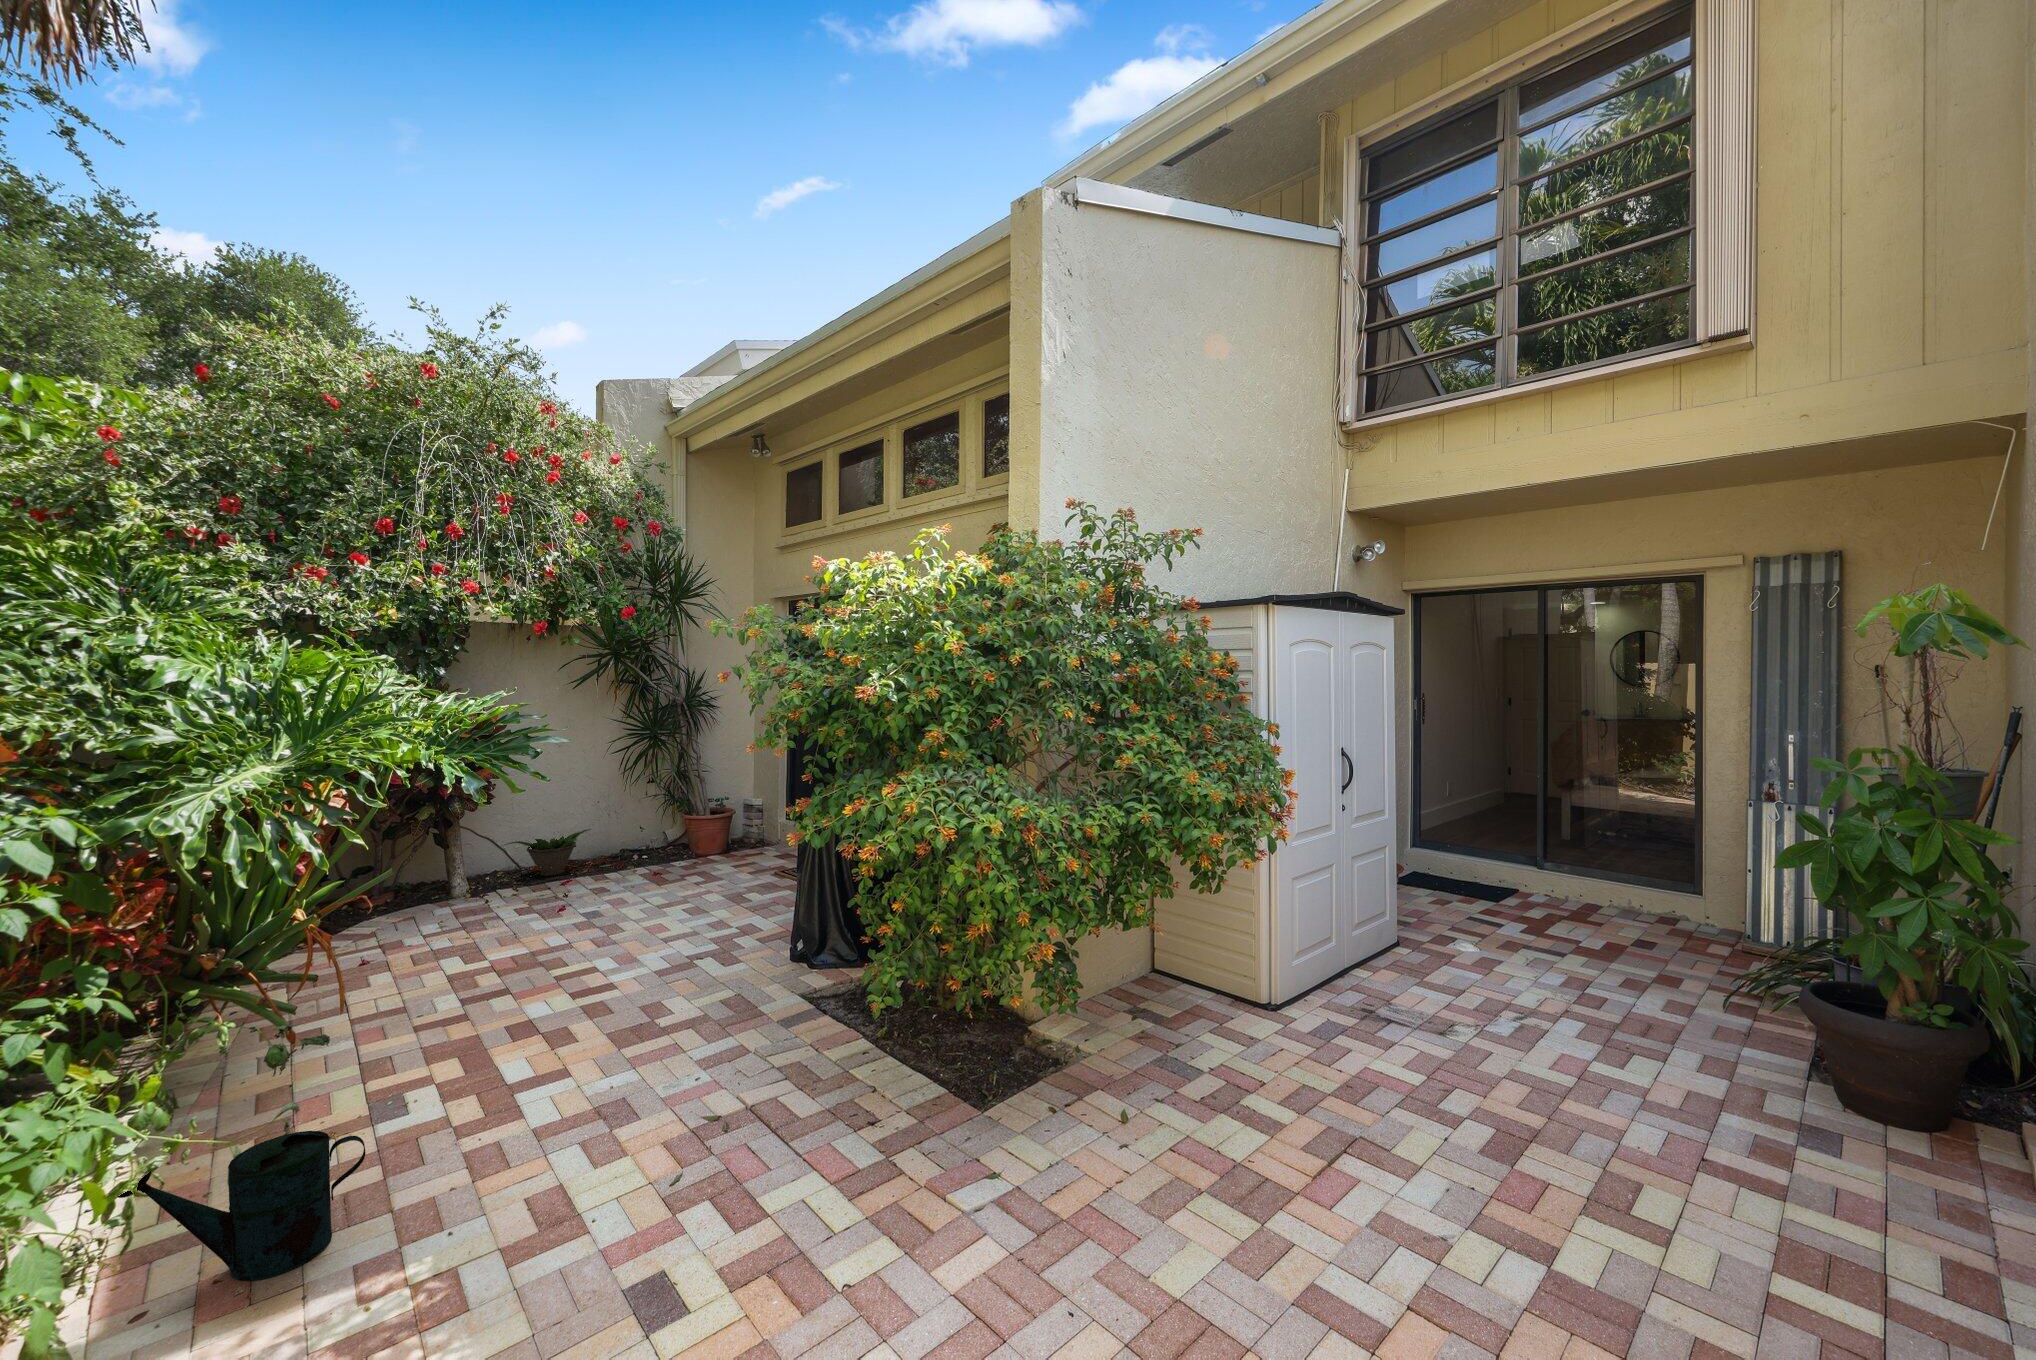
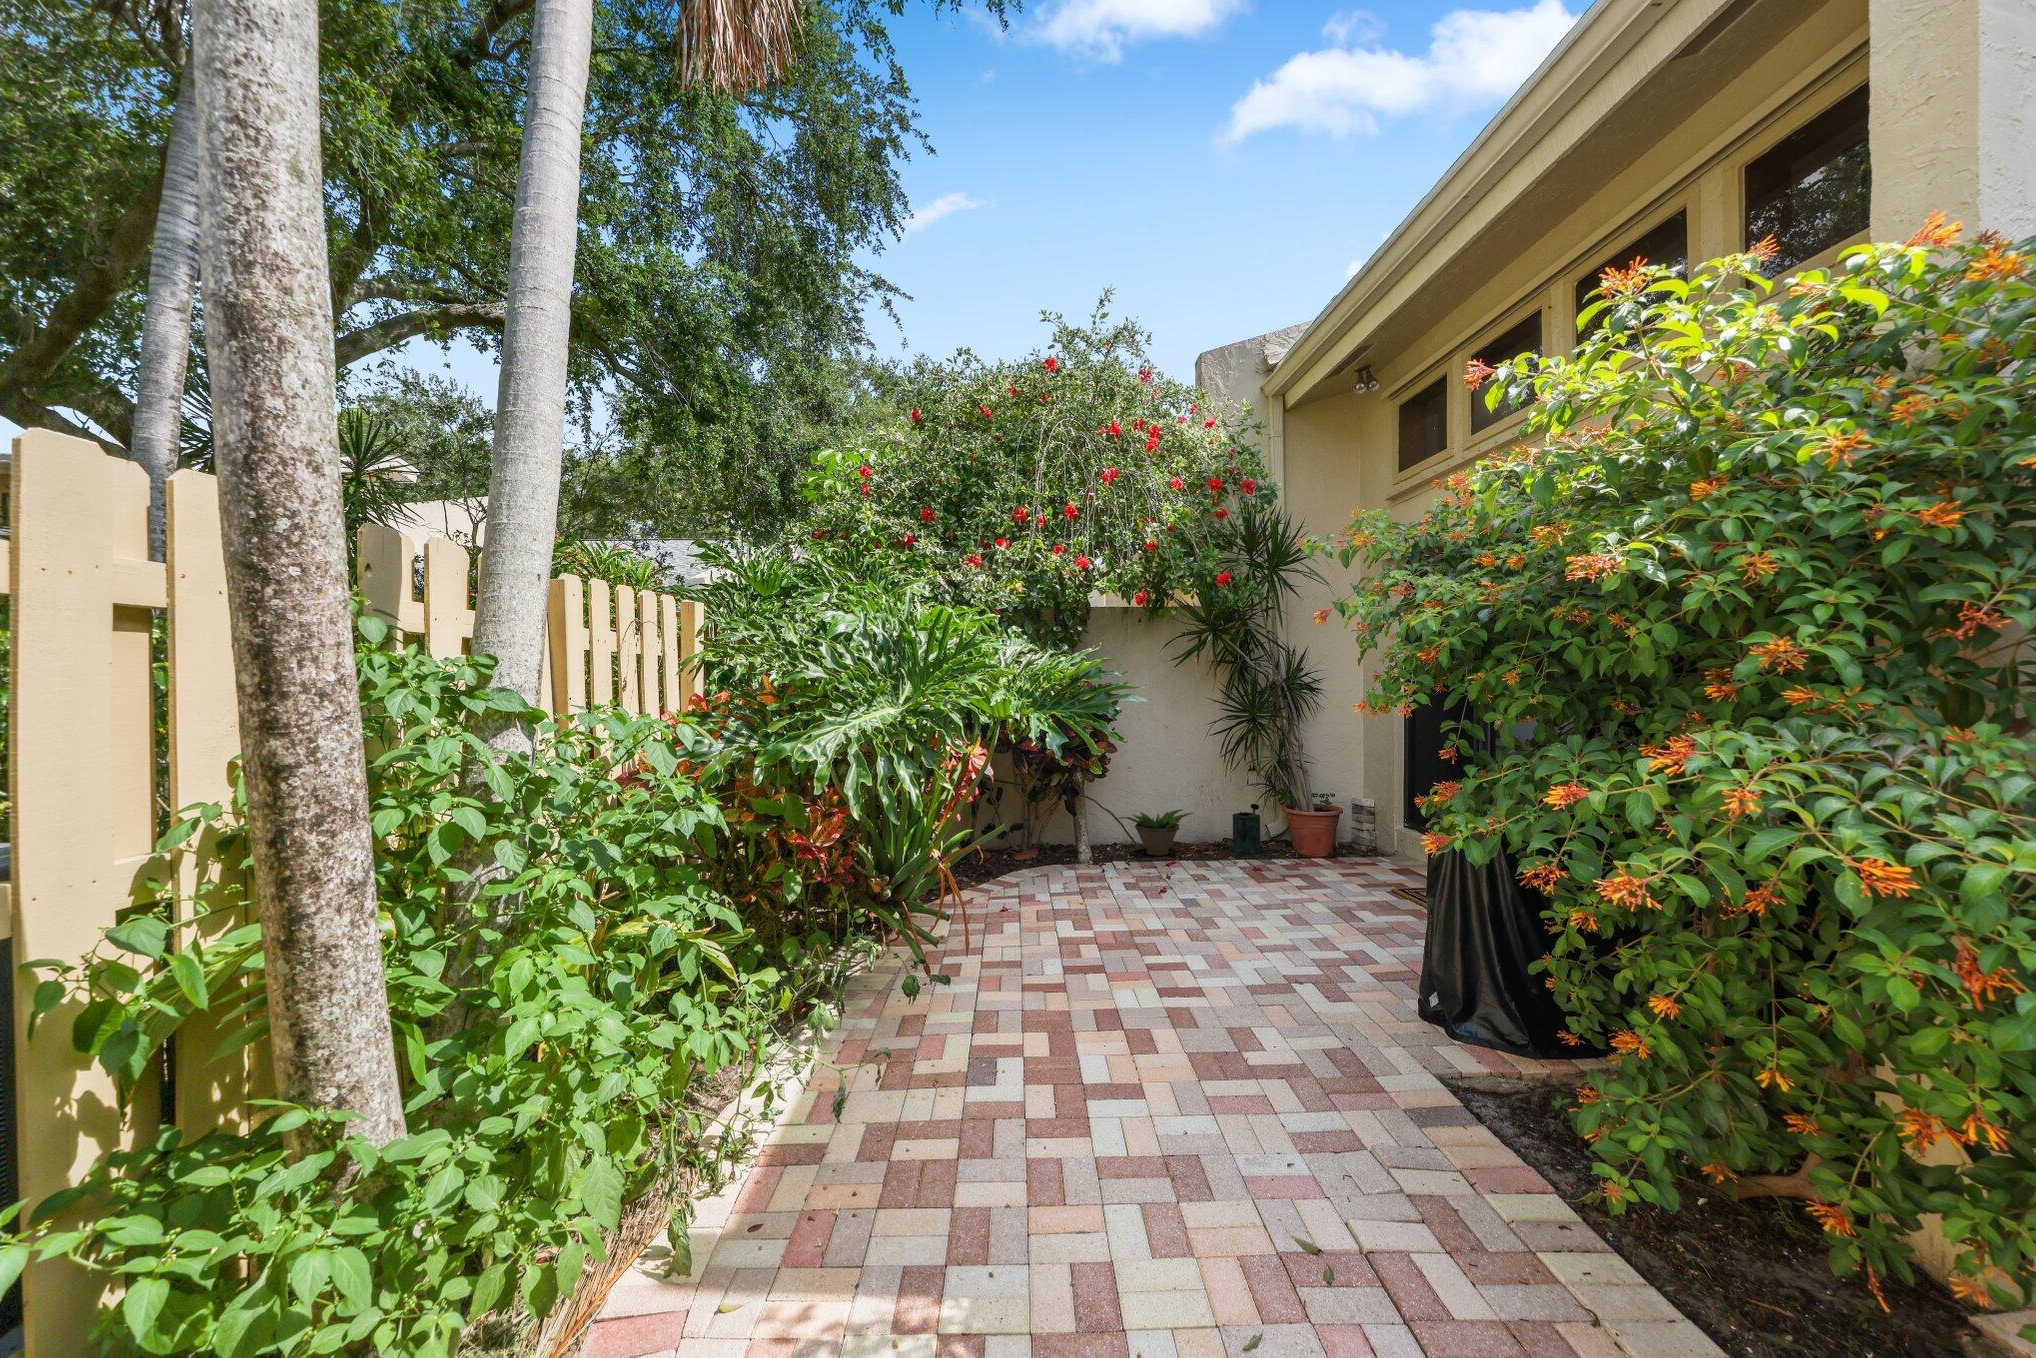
watering can: present [118,1131,365,1281] -> present [1232,804,1261,854]

